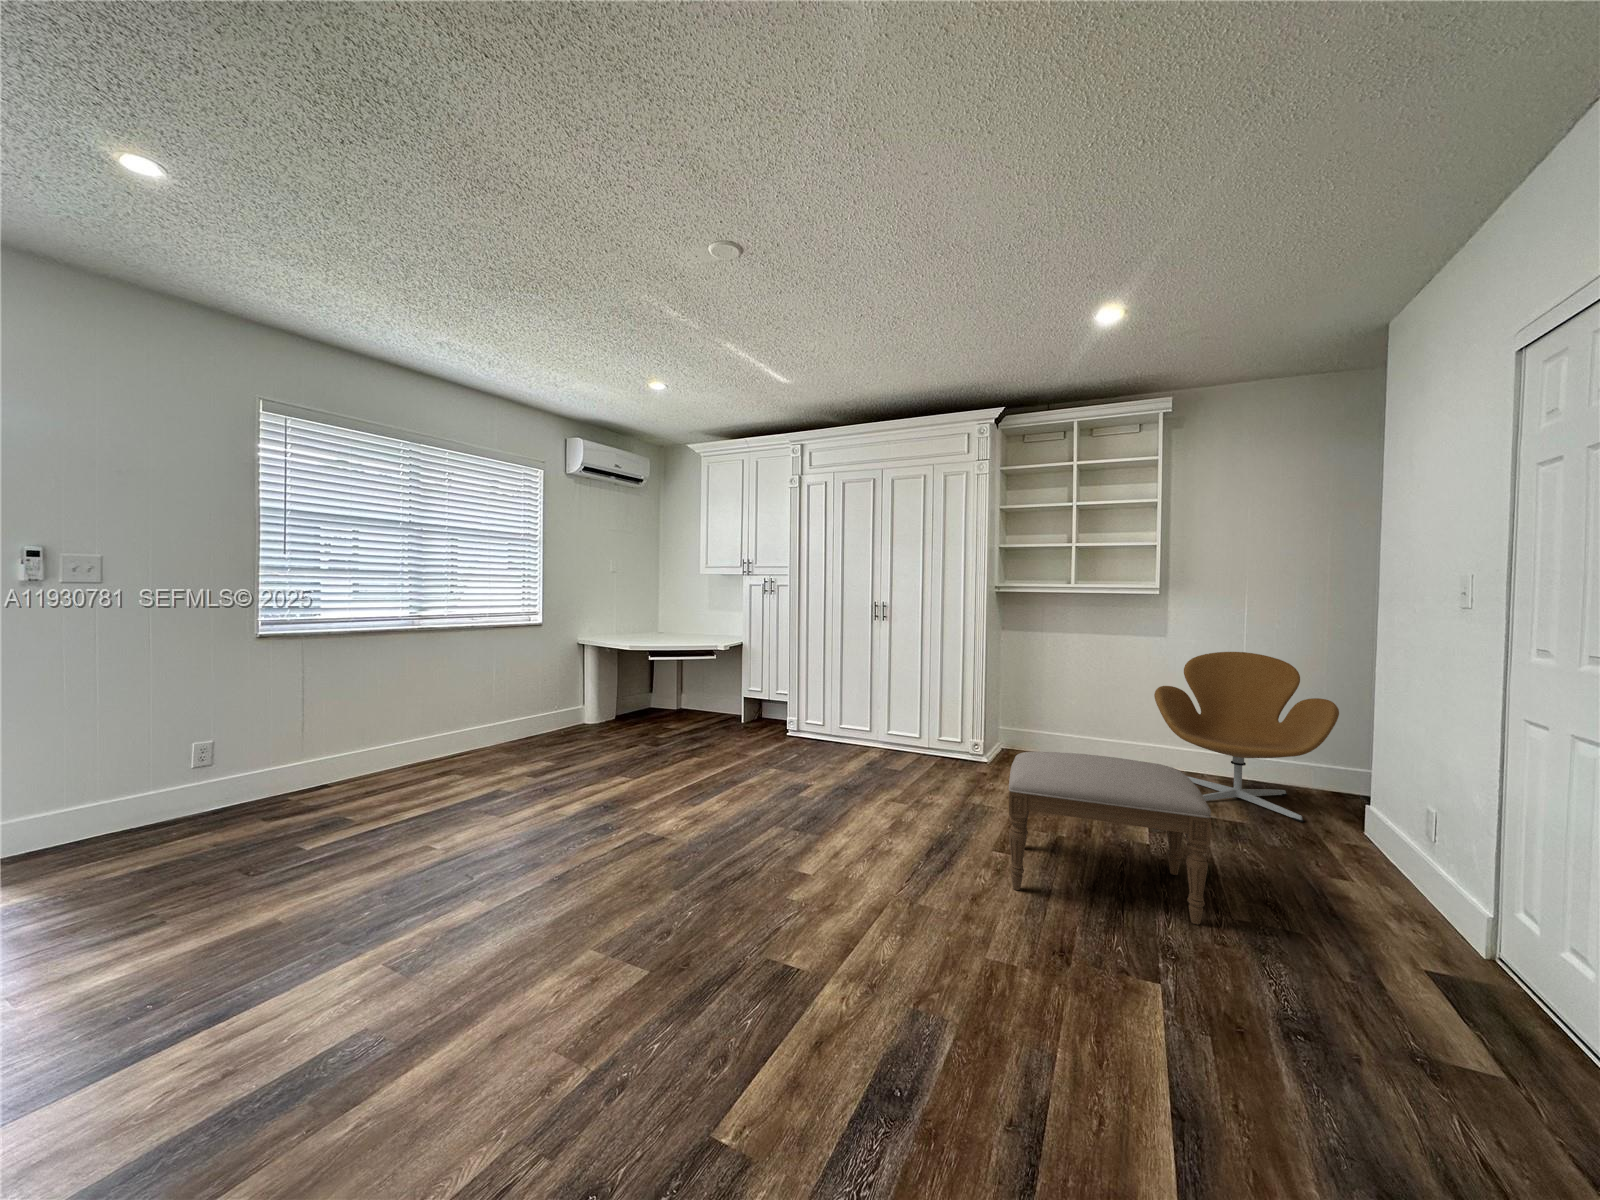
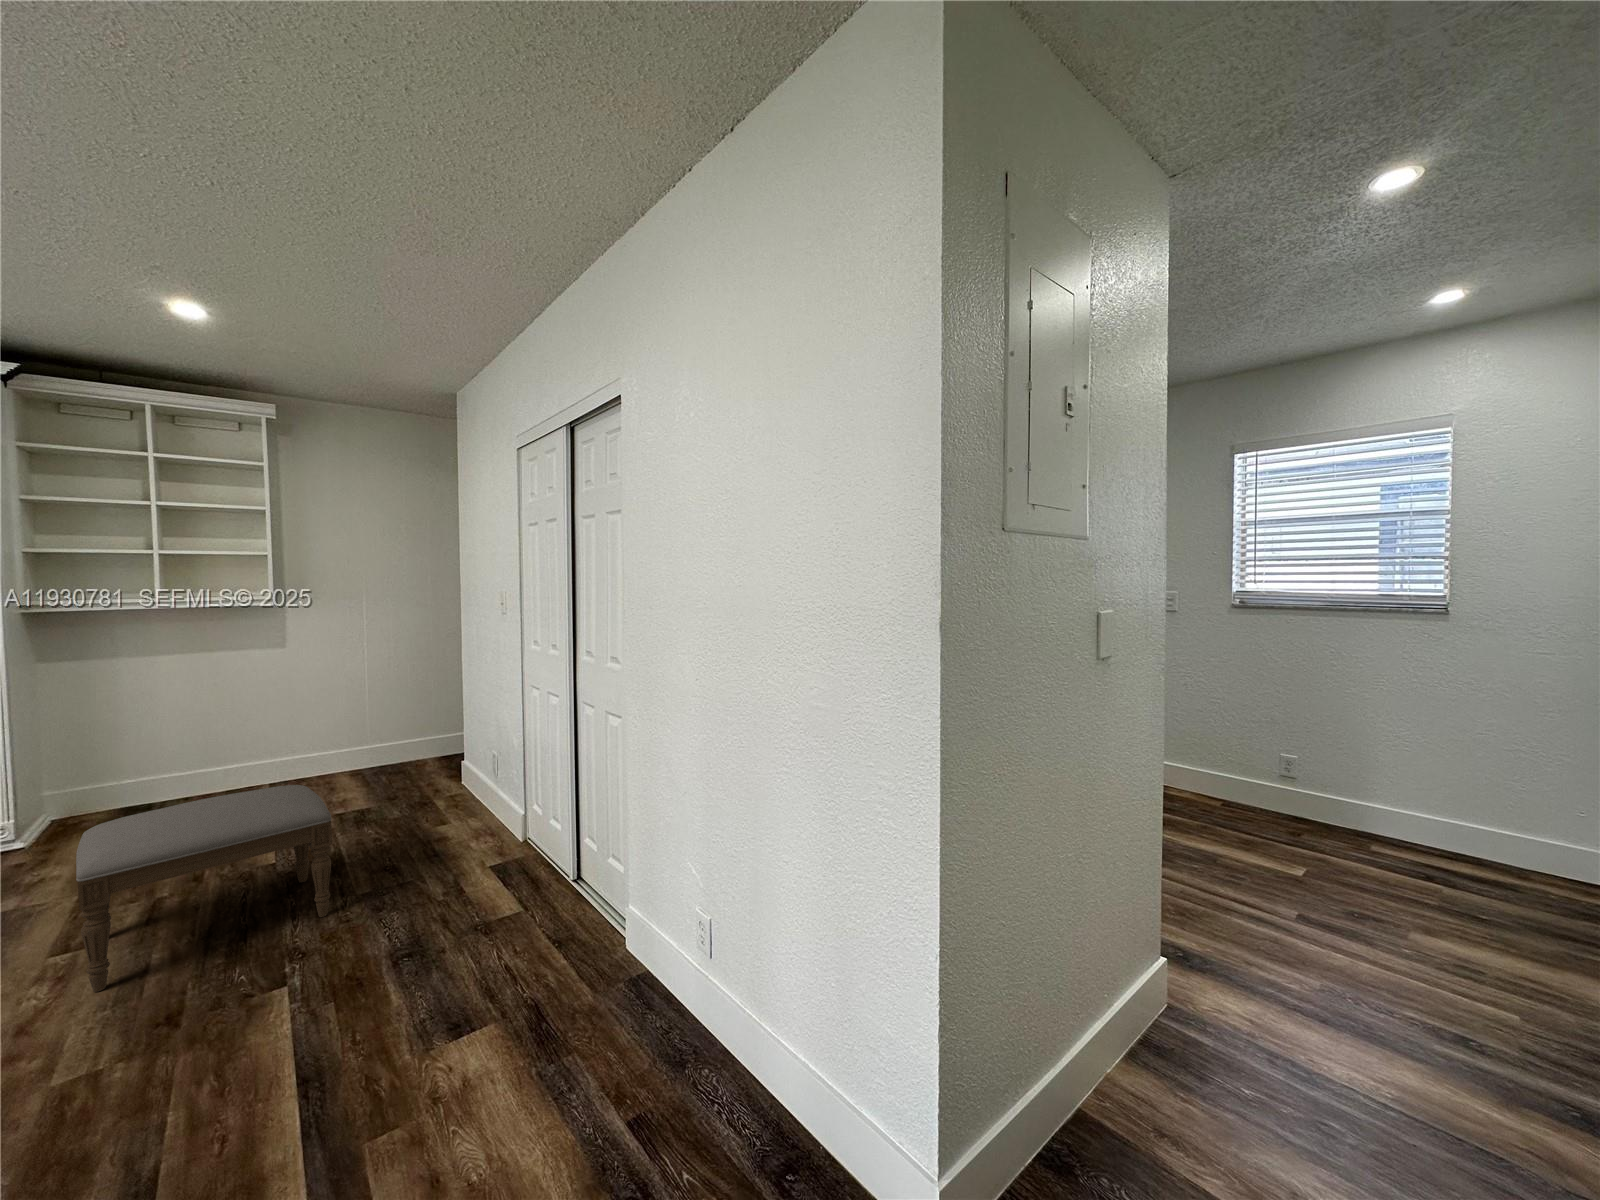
armchair: present [1154,652,1339,822] -> none [276,654,439,807]

